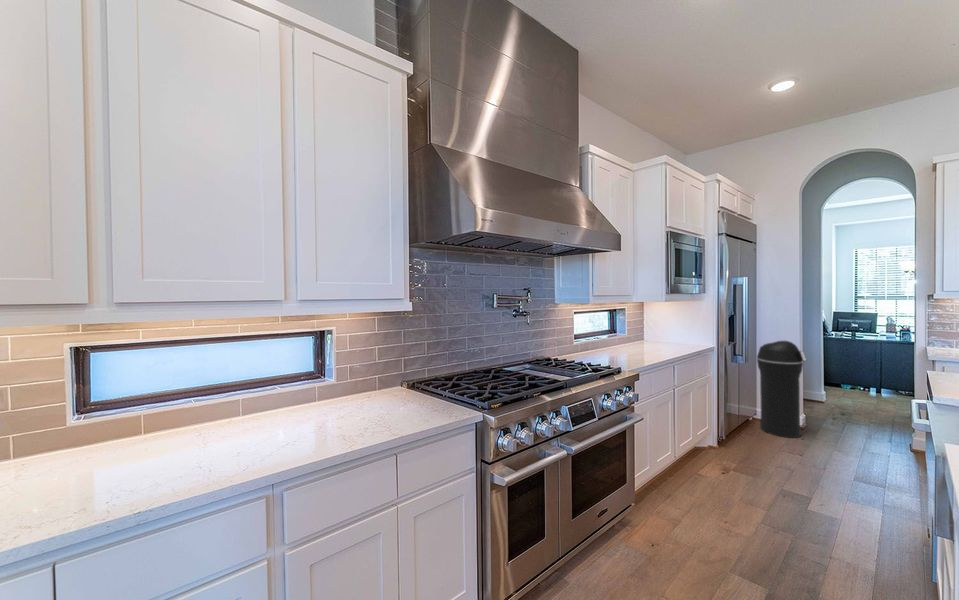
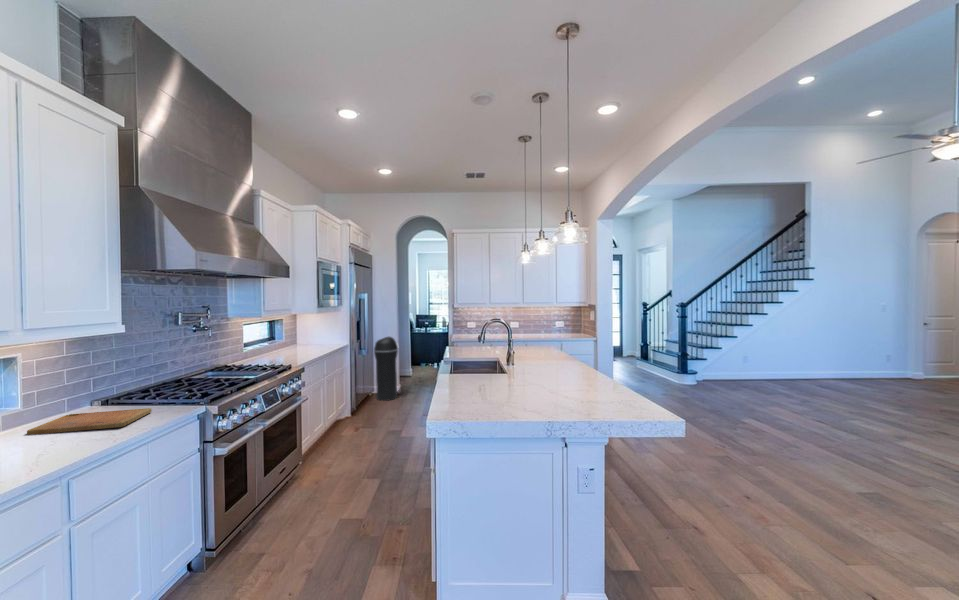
cutting board: none [341,388,434,421] -> present [27,408,152,435]

